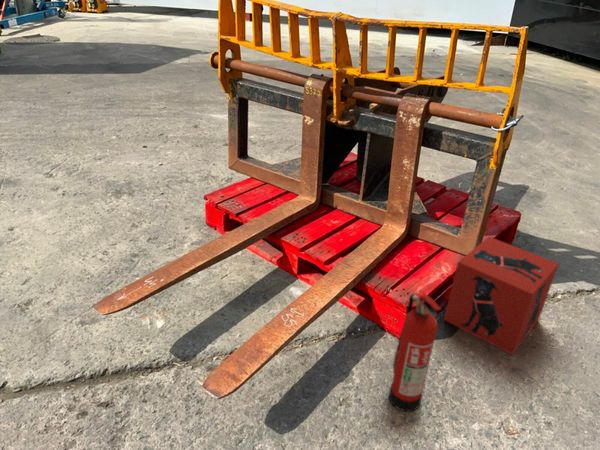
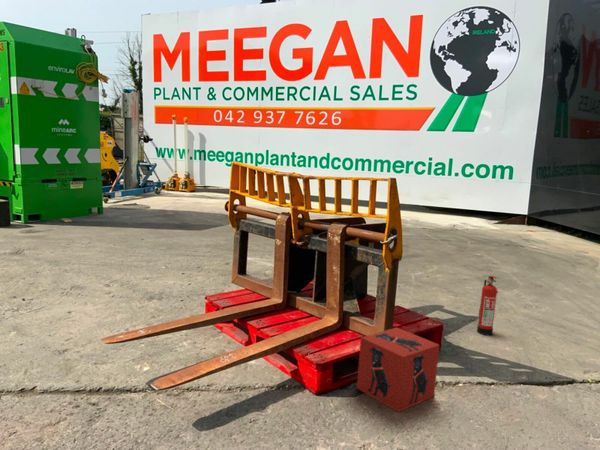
fire extinguisher: present [389,295,441,411] -> present [477,276,498,335]

